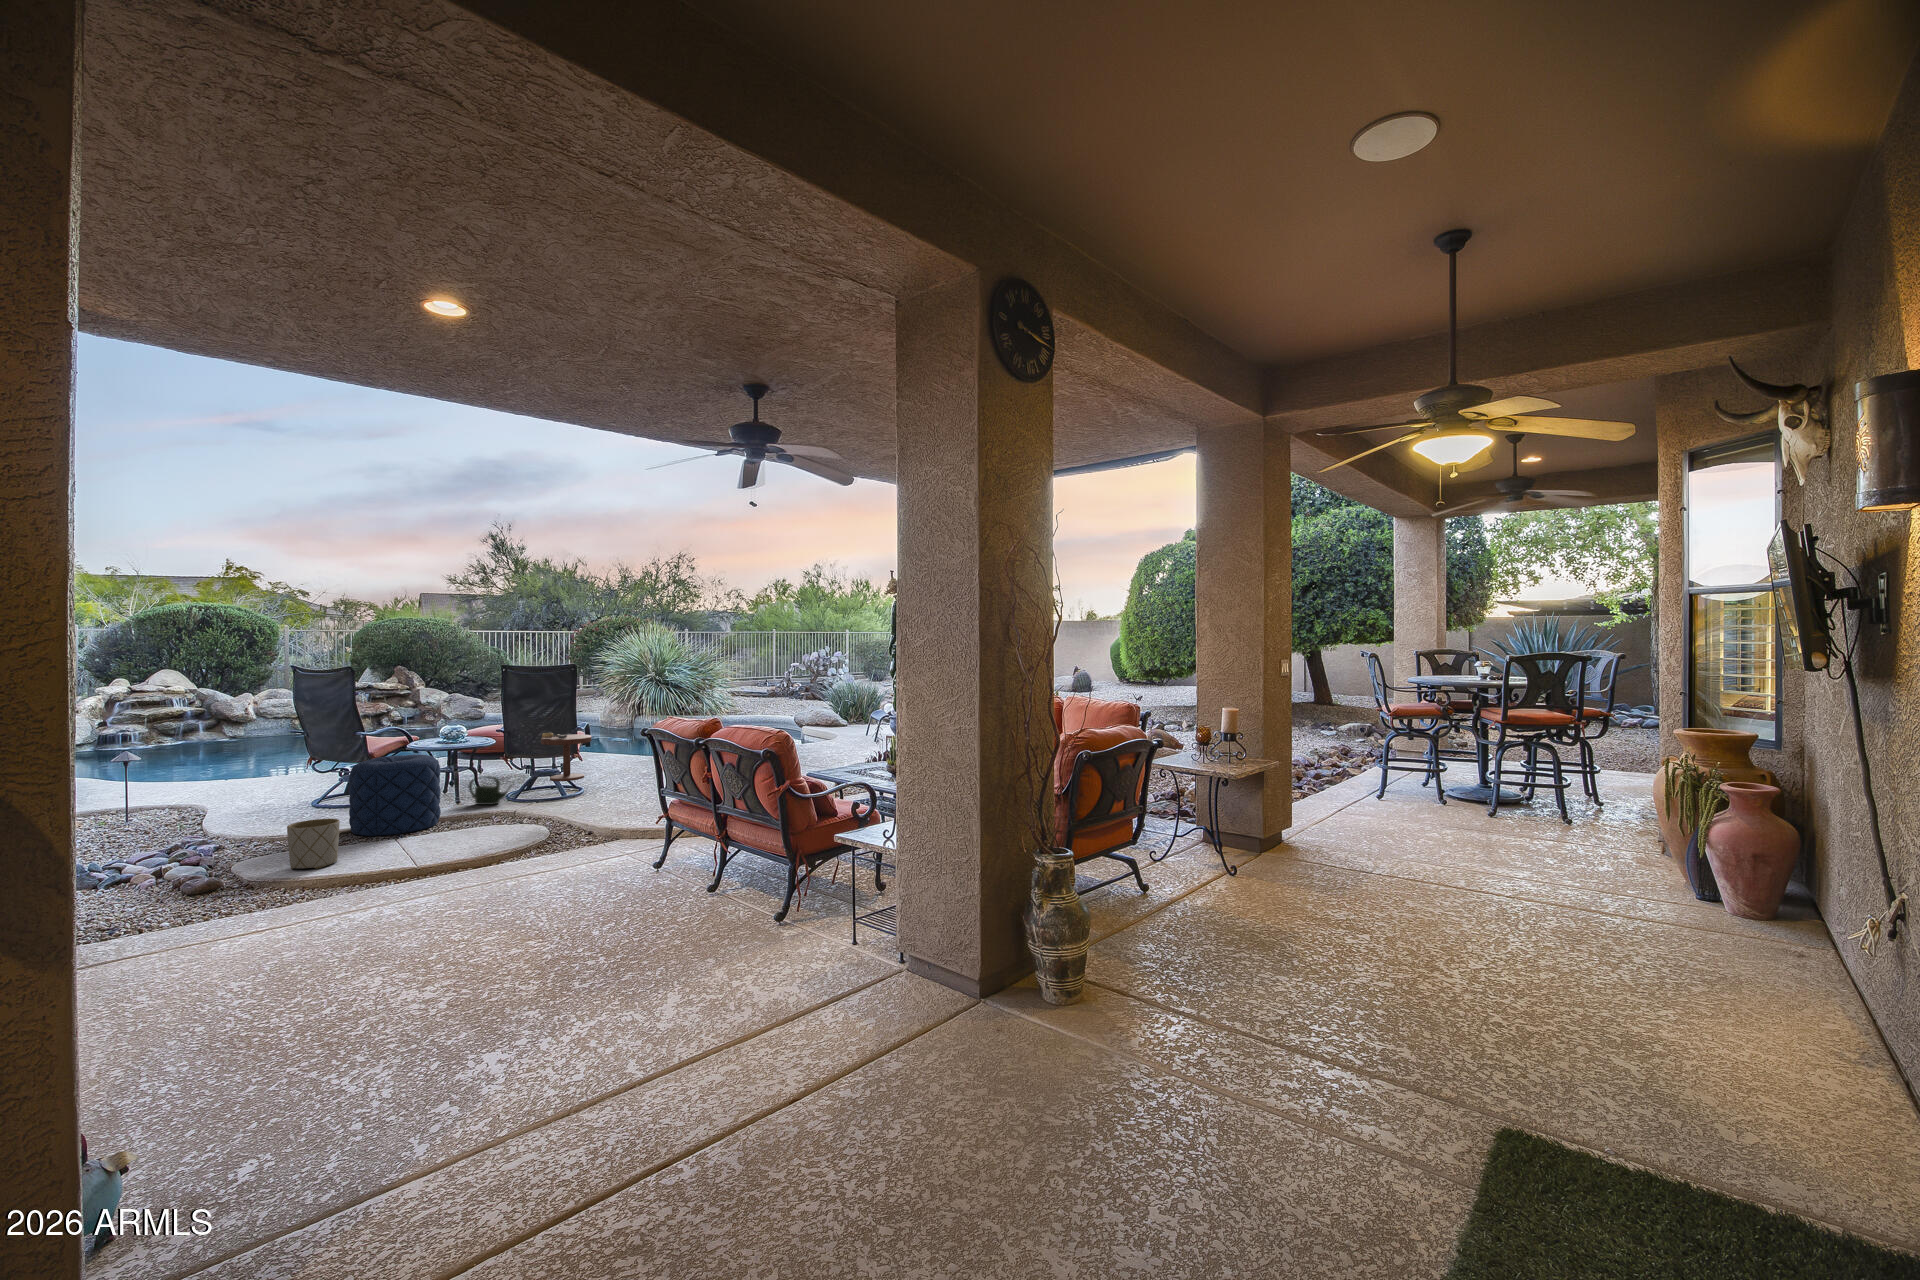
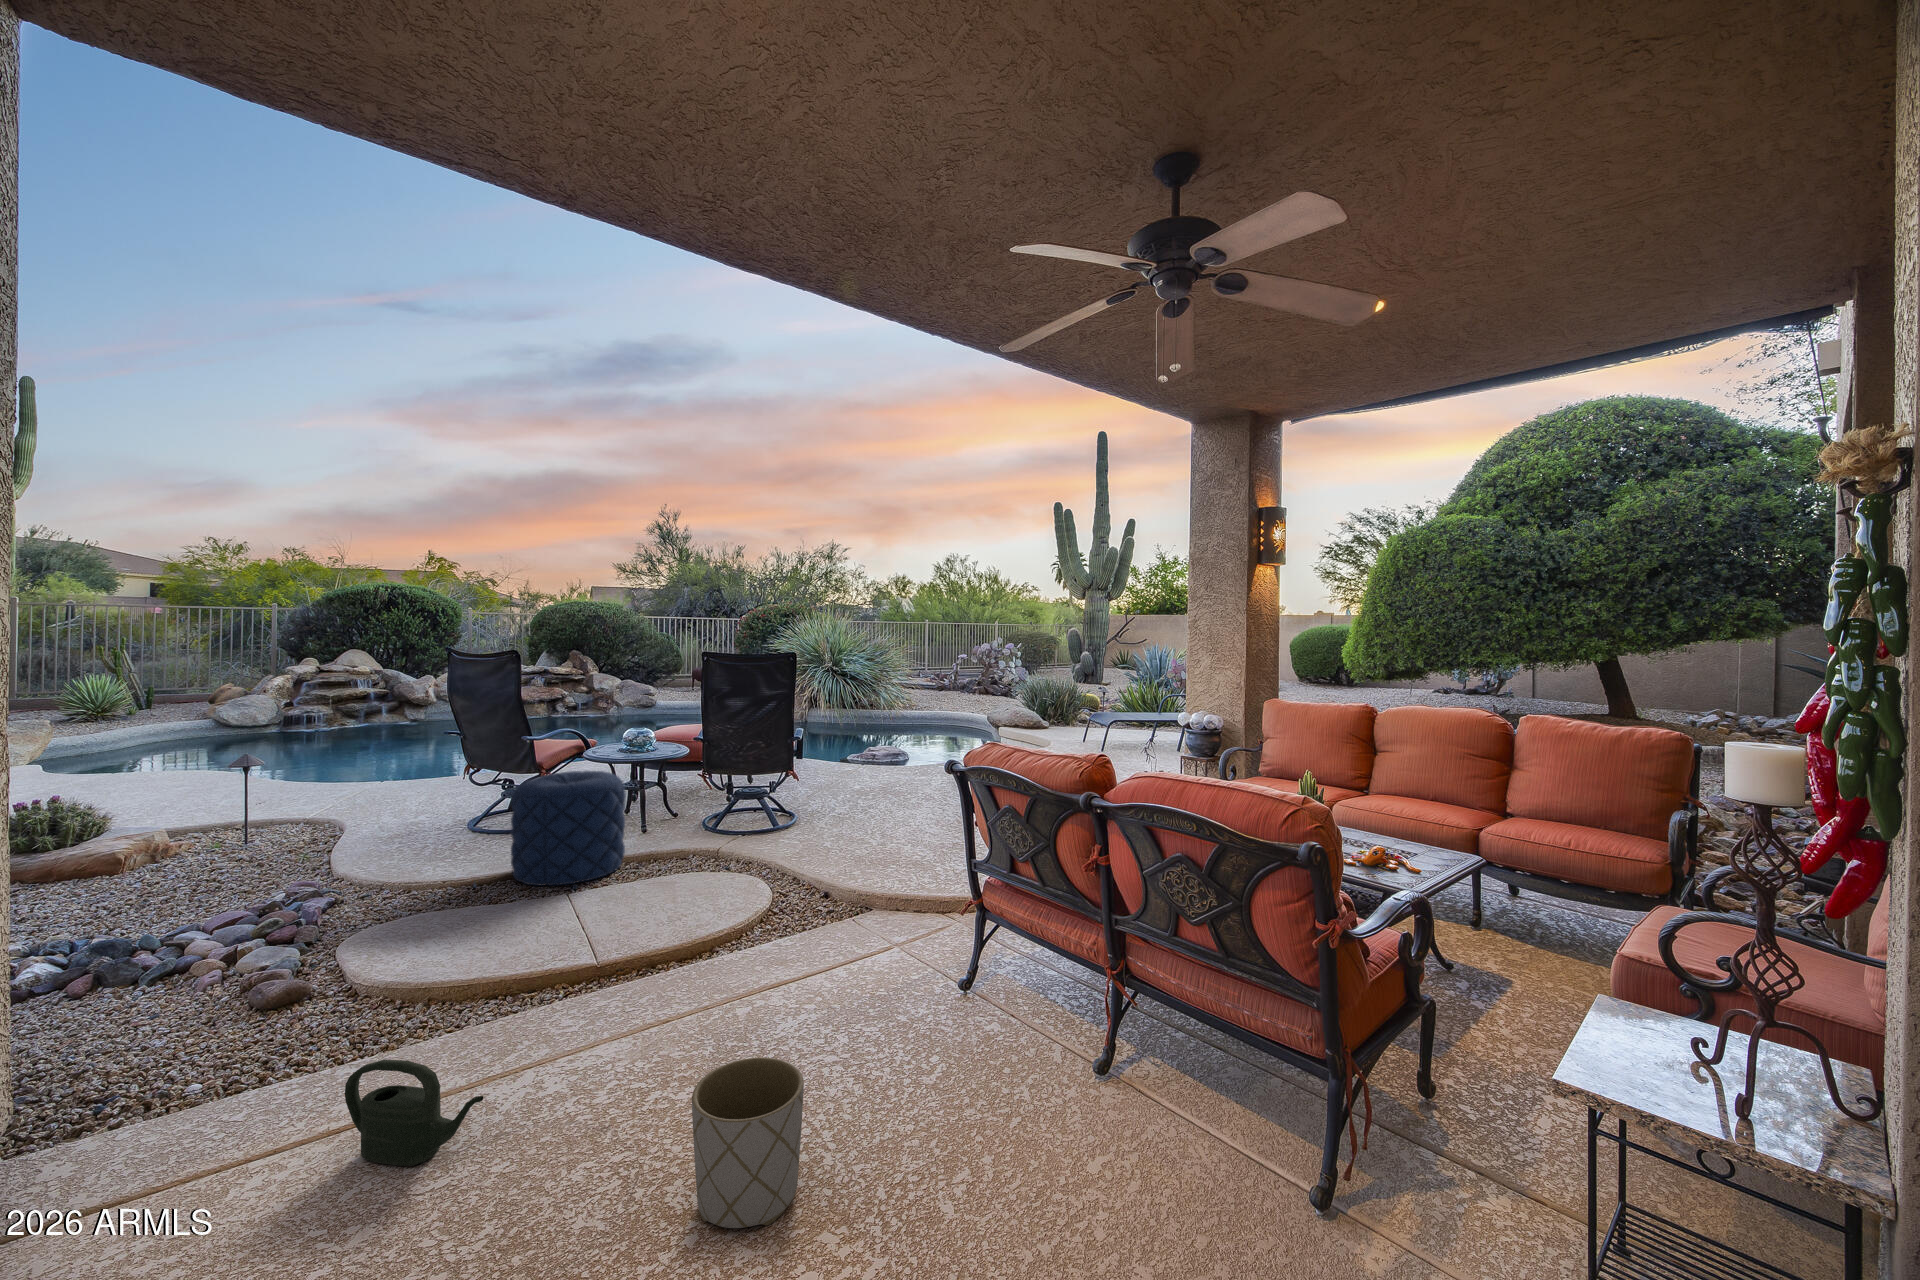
side table: present [541,733,592,781] -> none [755,748,819,867]
watering can: present [469,776,514,805] -> present [345,1060,483,1166]
planter: present [287,819,340,869] -> present [692,1057,804,1228]

